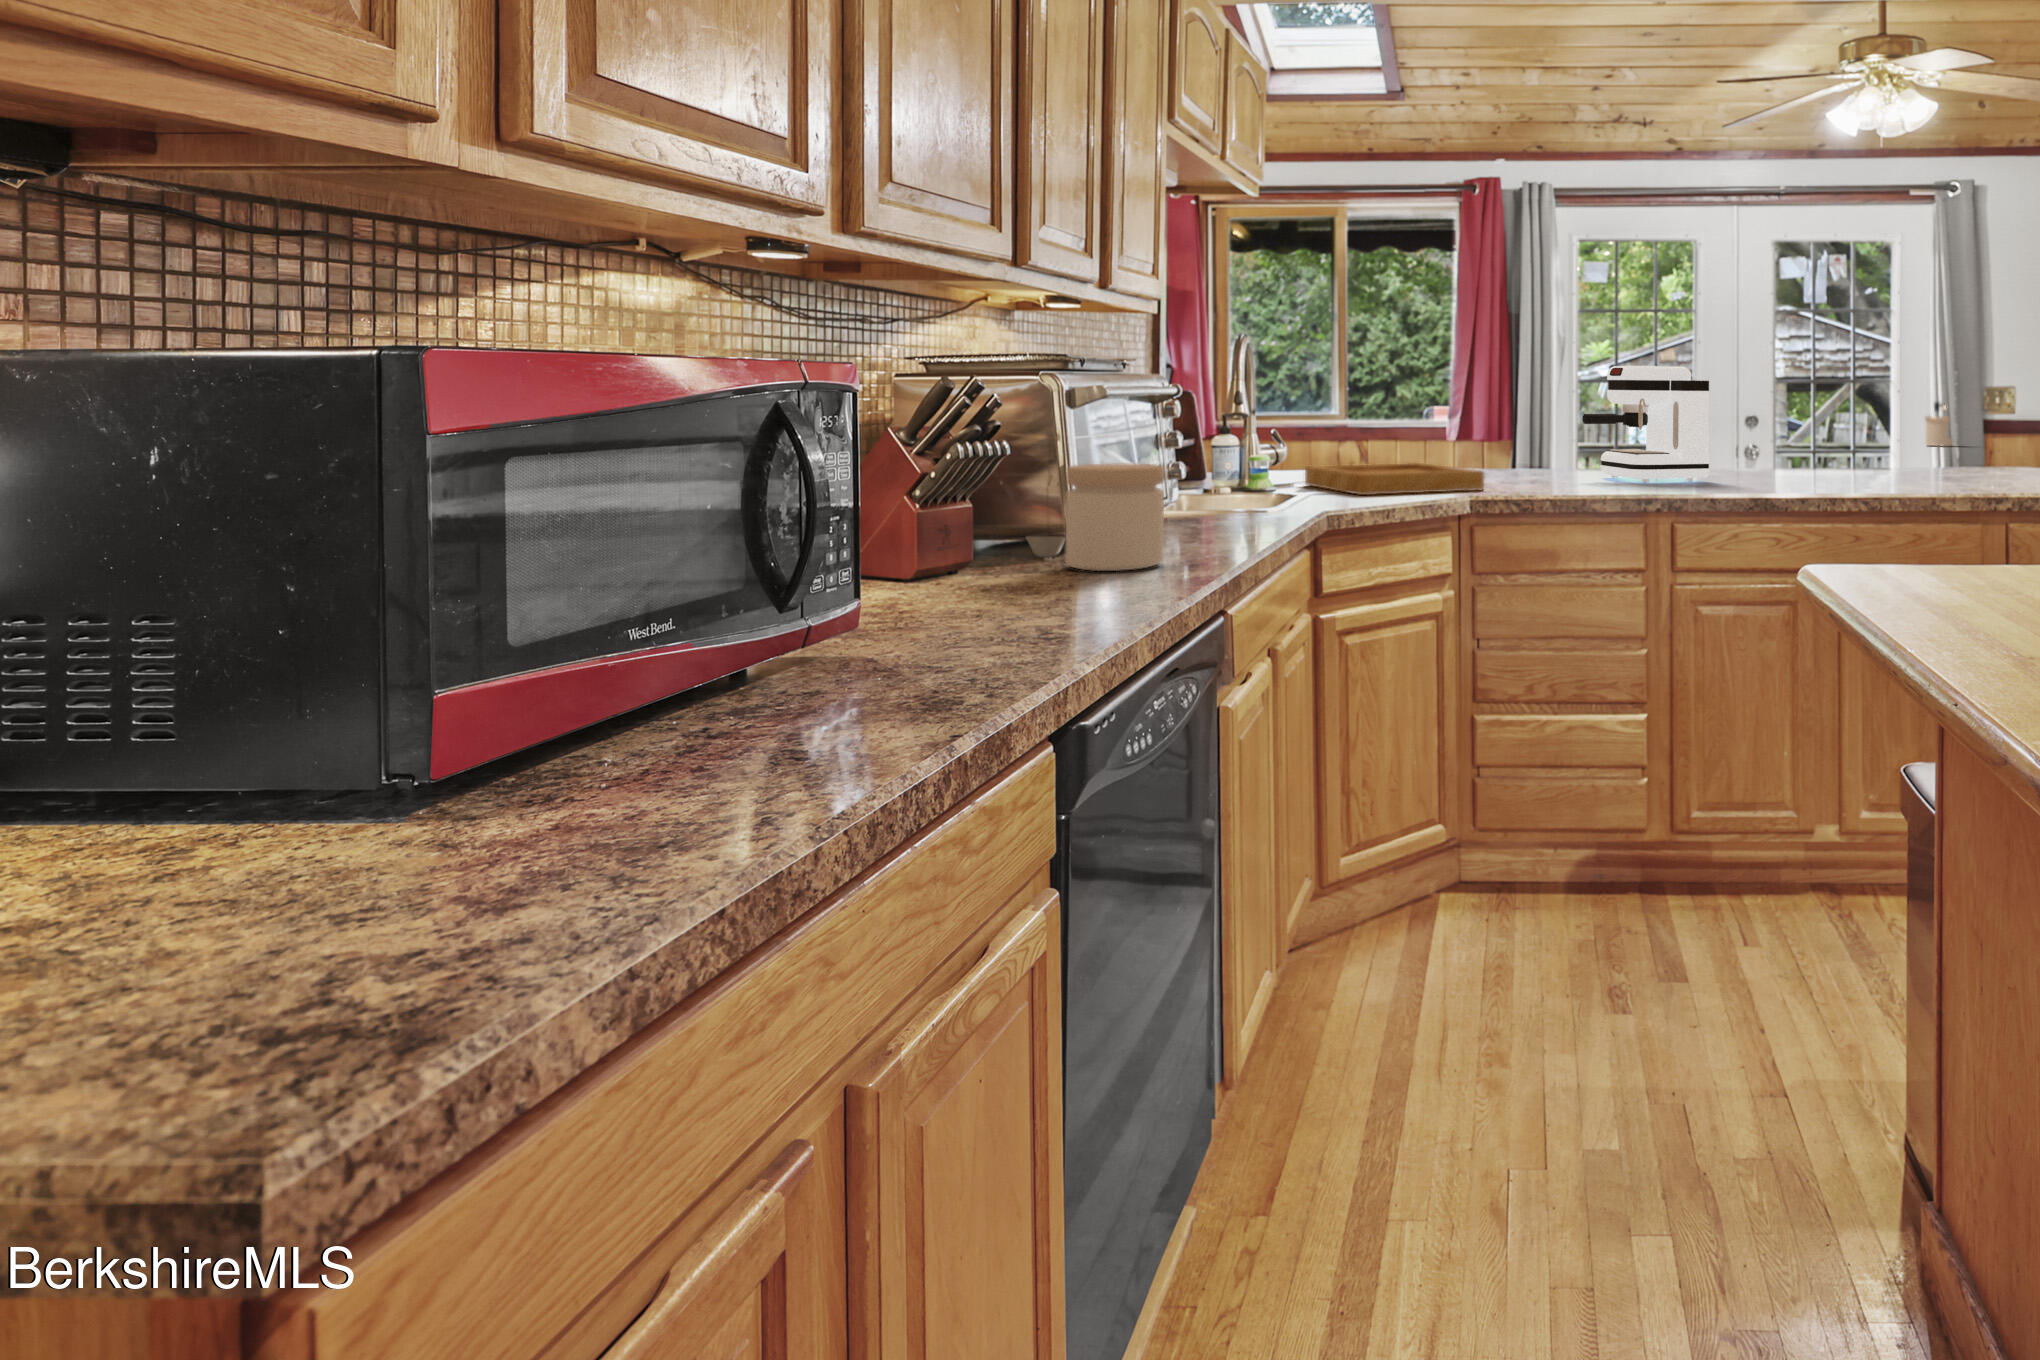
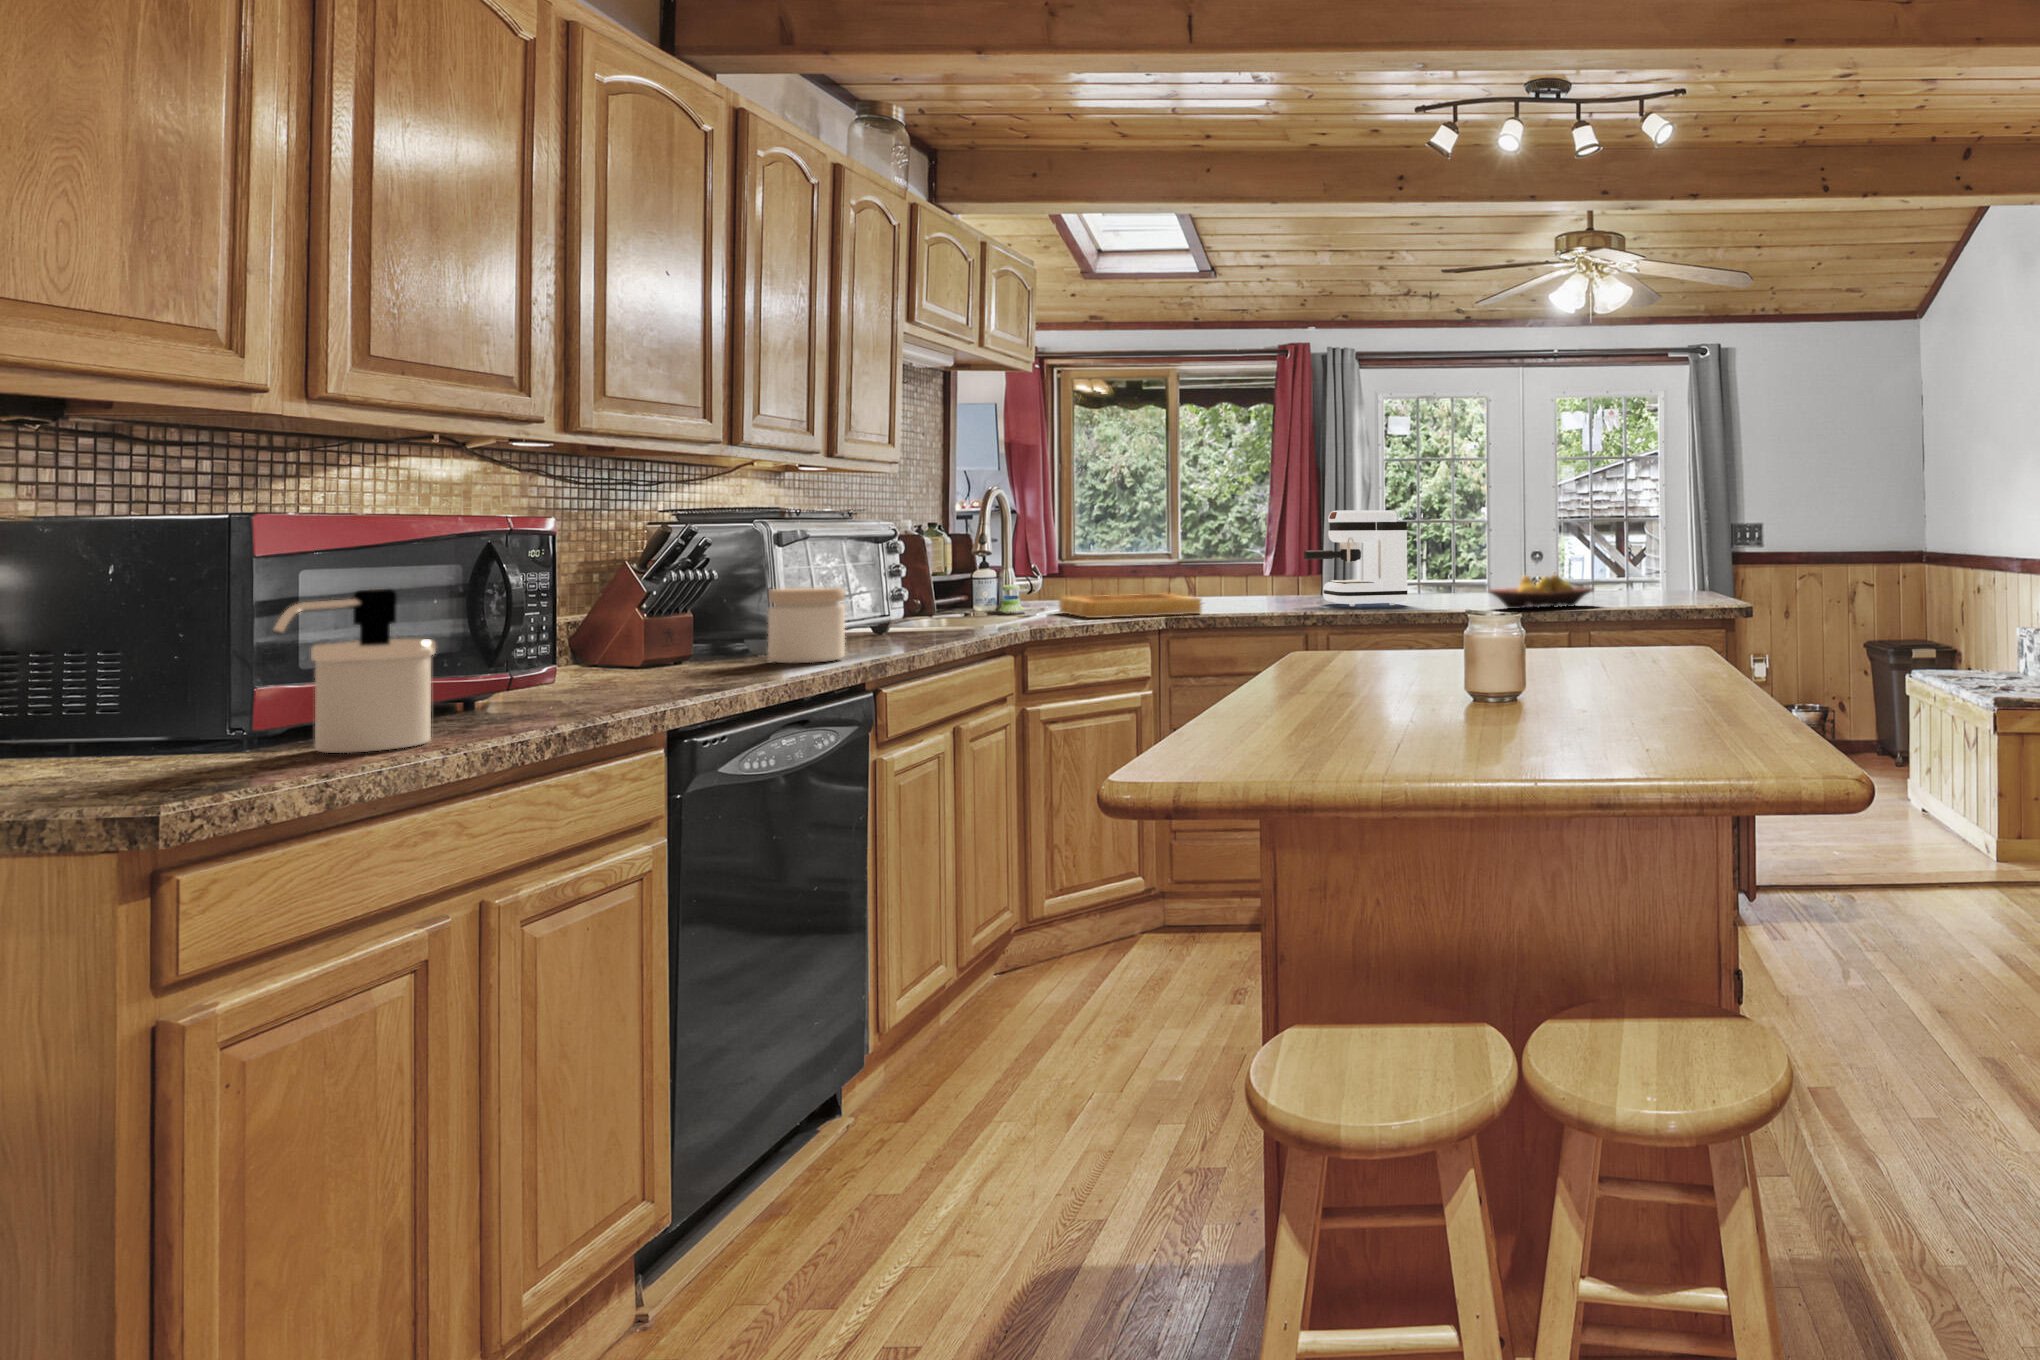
soap dispenser: present [1925,402,1952,447] -> present [274,589,436,753]
fruit bowl: none [1826,448,1950,490] -> present [1489,575,1593,609]

